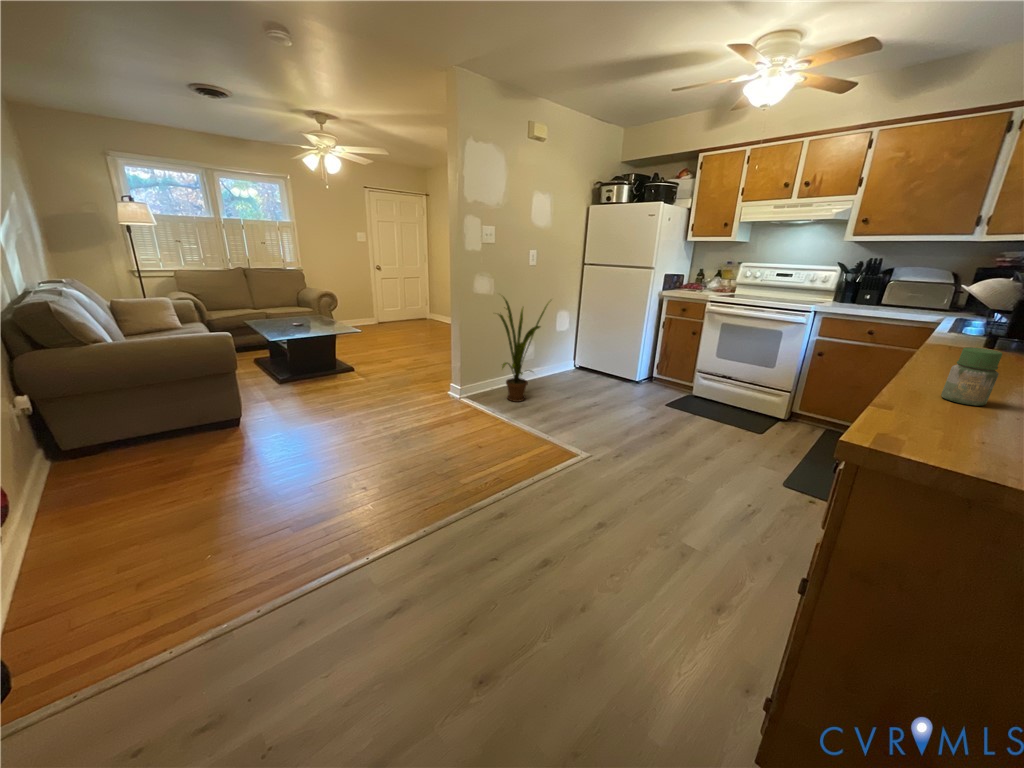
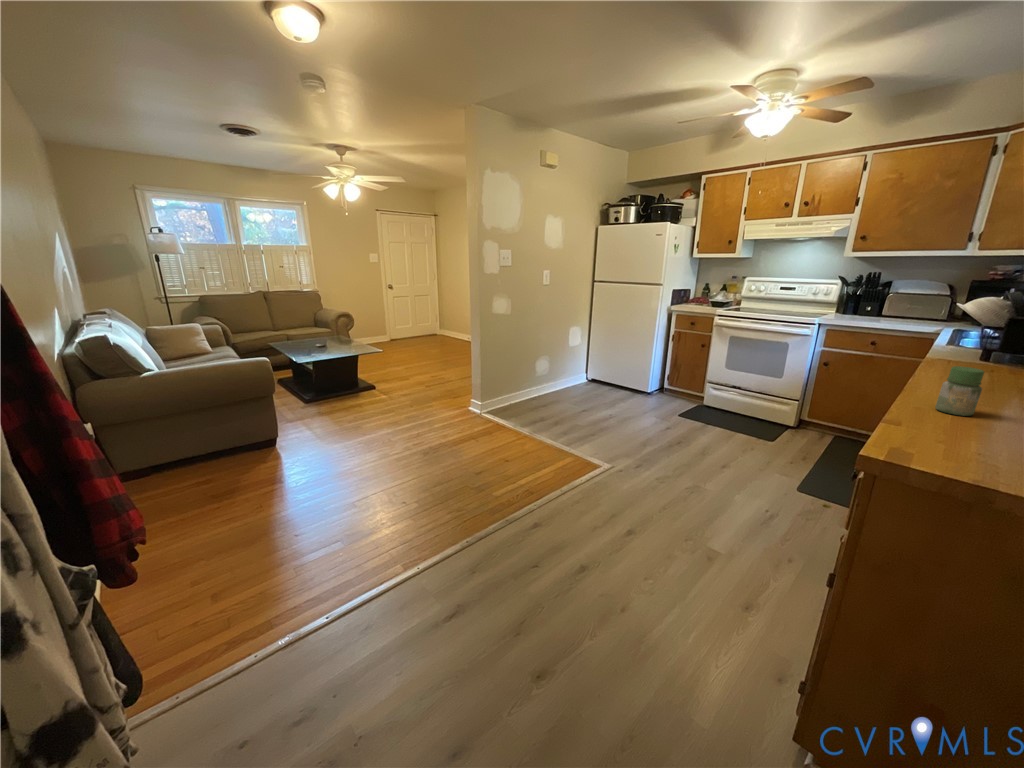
house plant: present [498,297,549,402] -> none [511,312,570,416]

